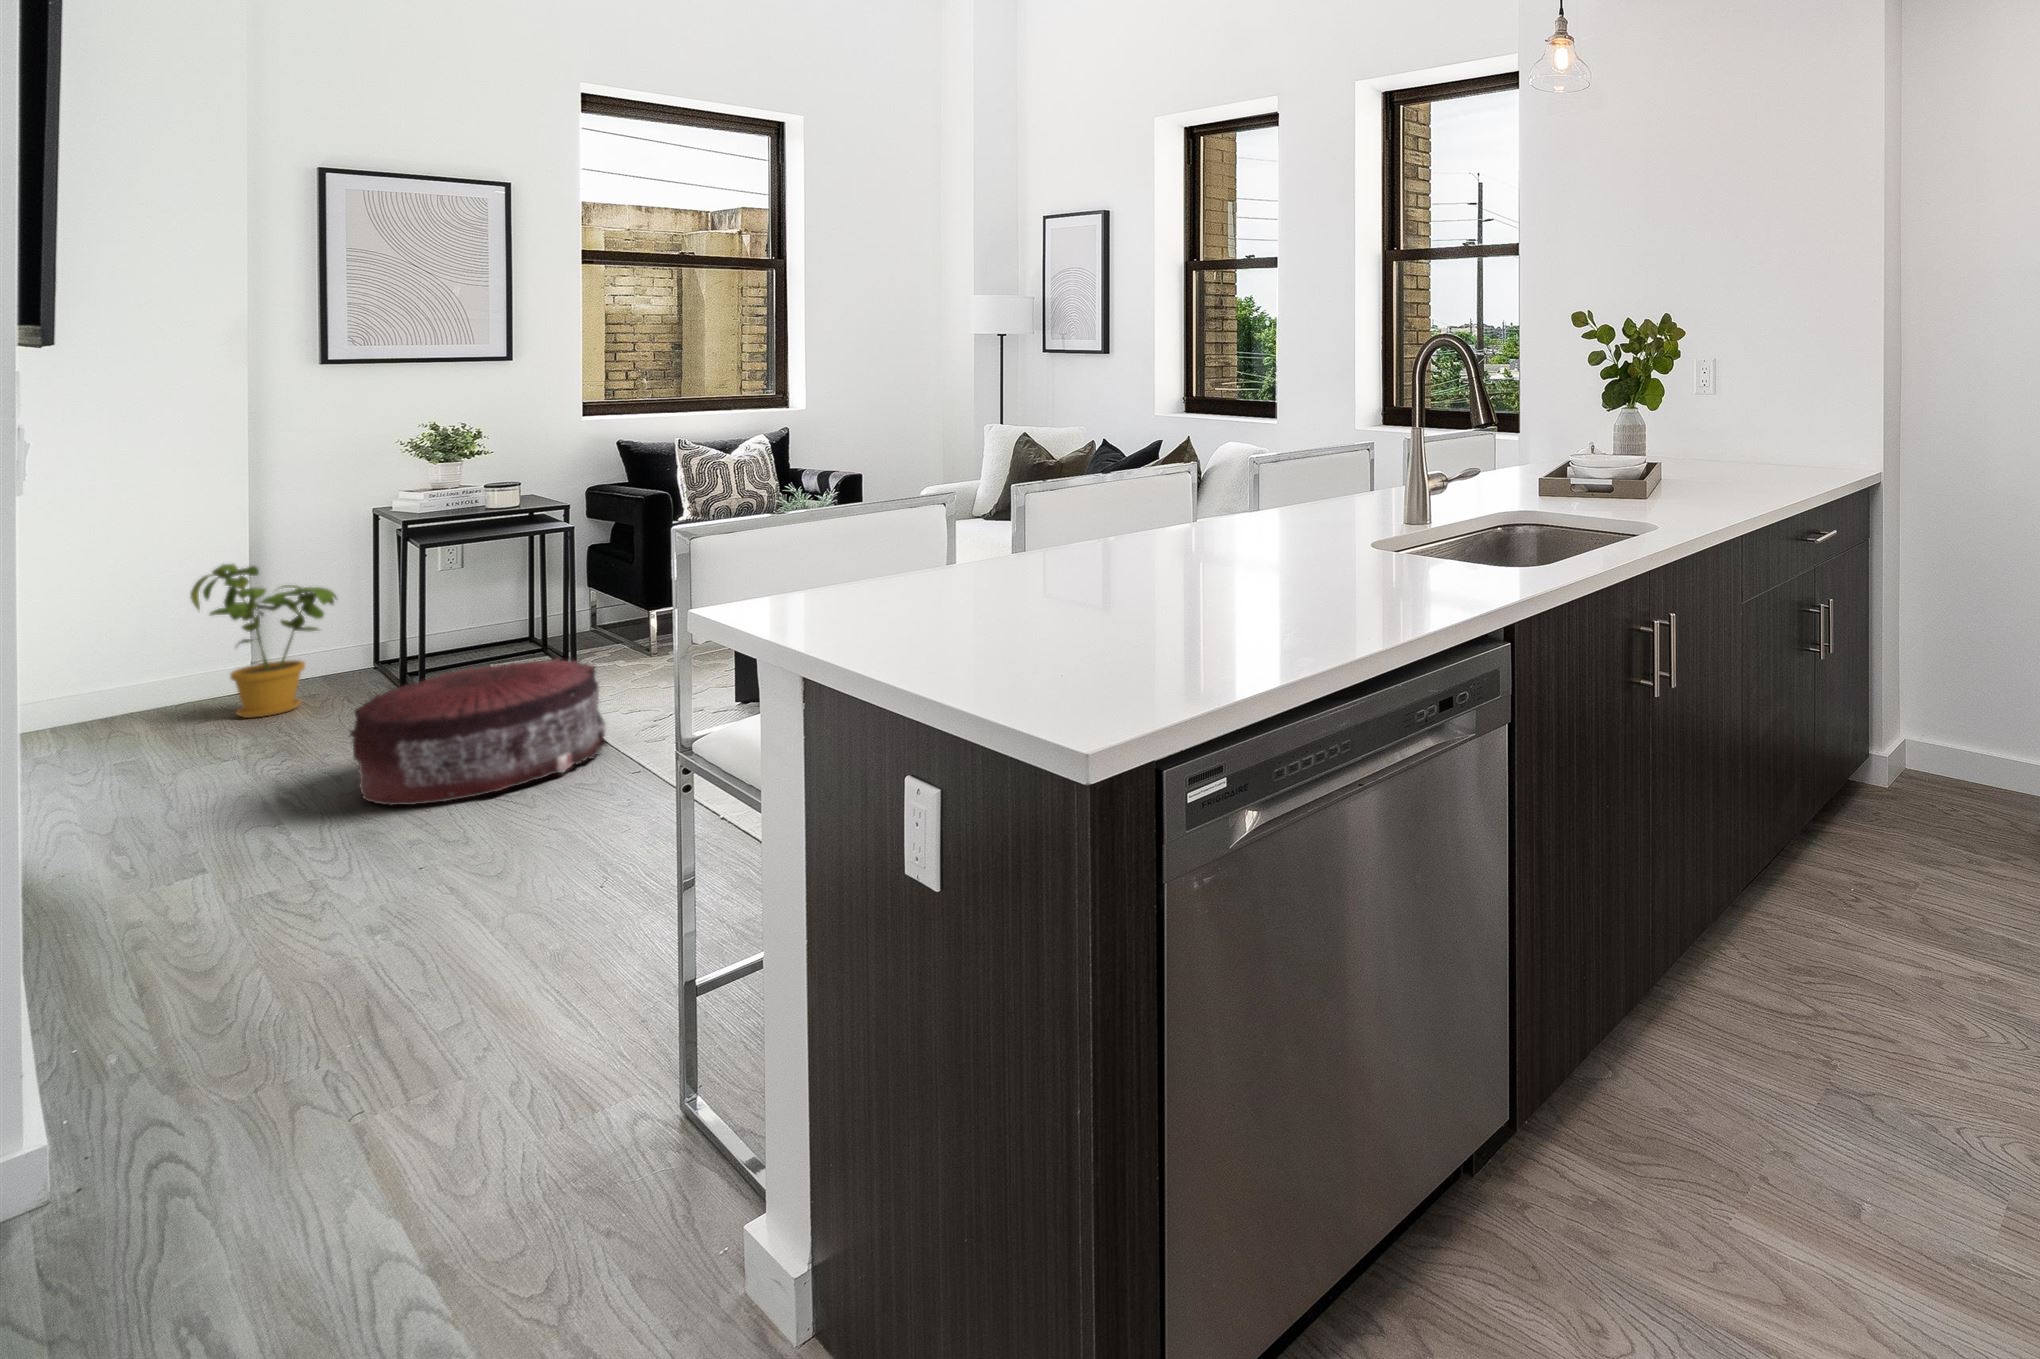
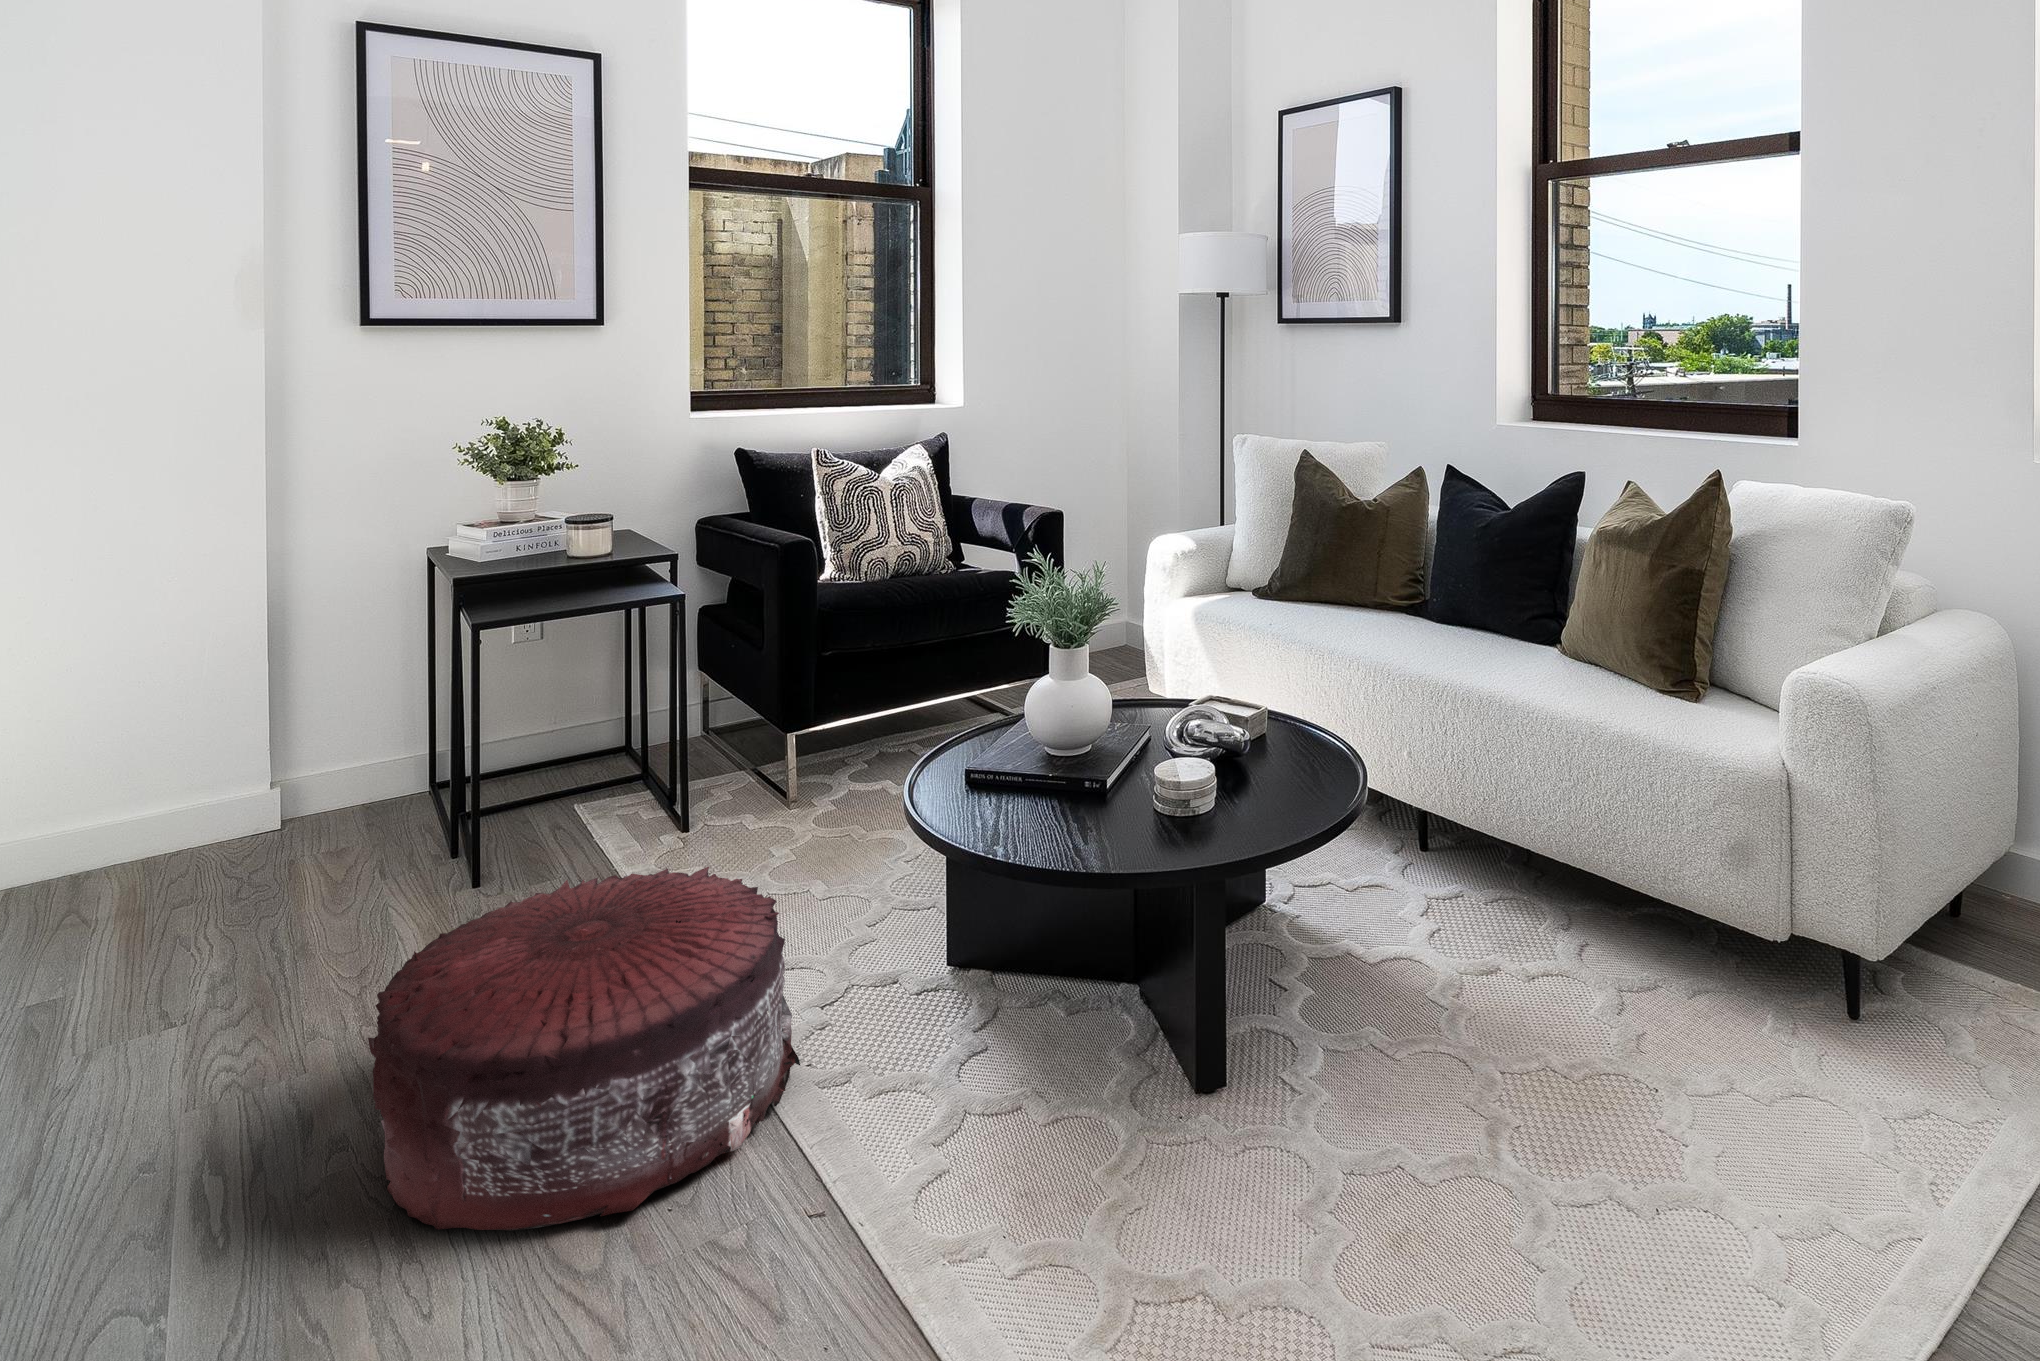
house plant: present [190,564,336,718] -> none [168,642,370,889]

